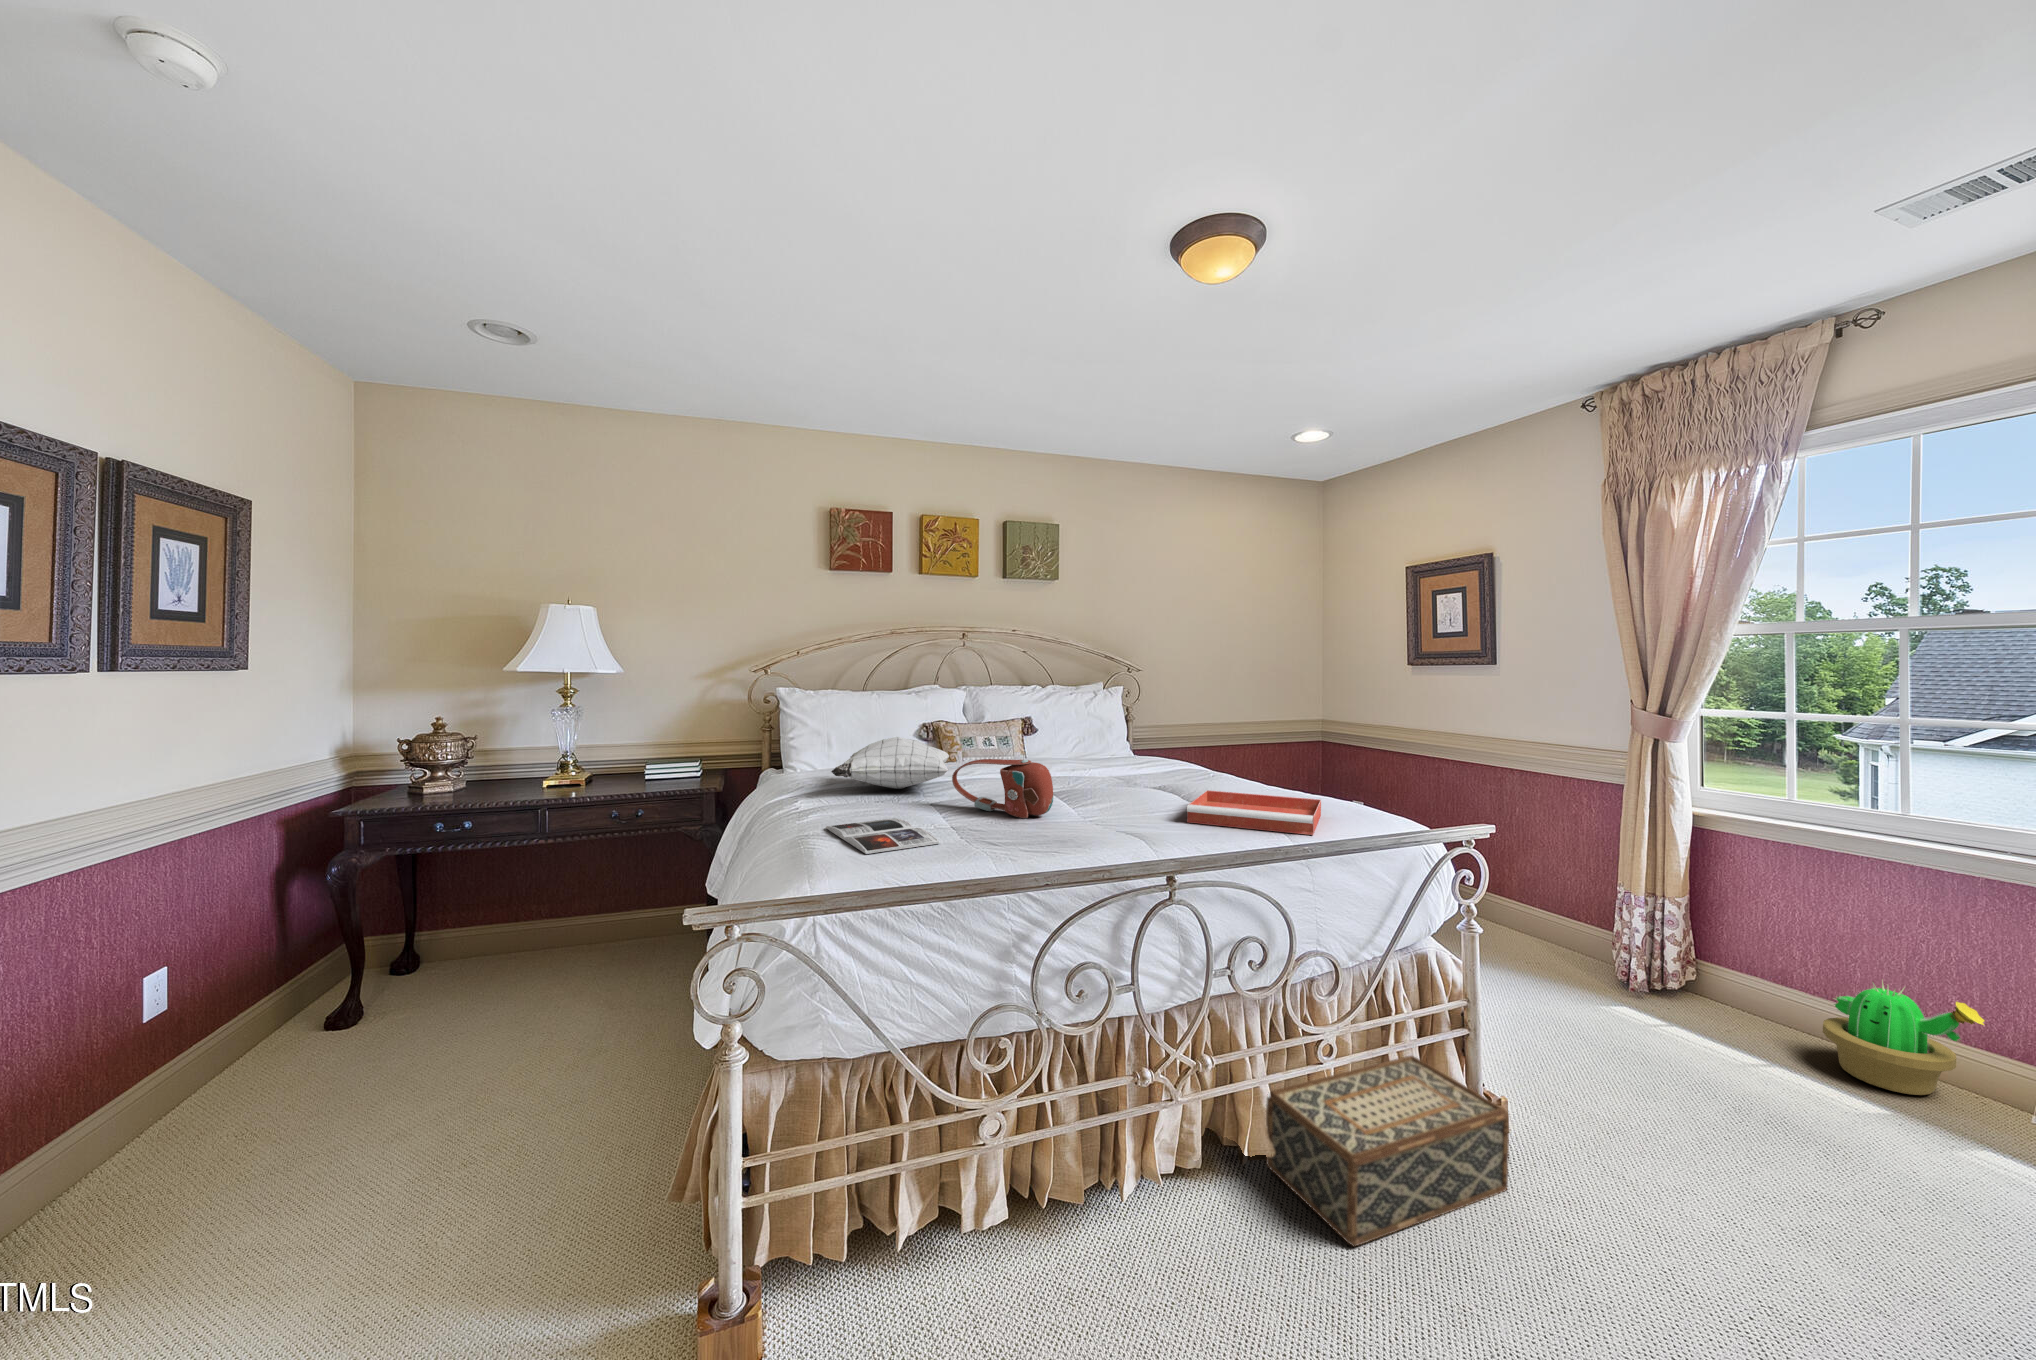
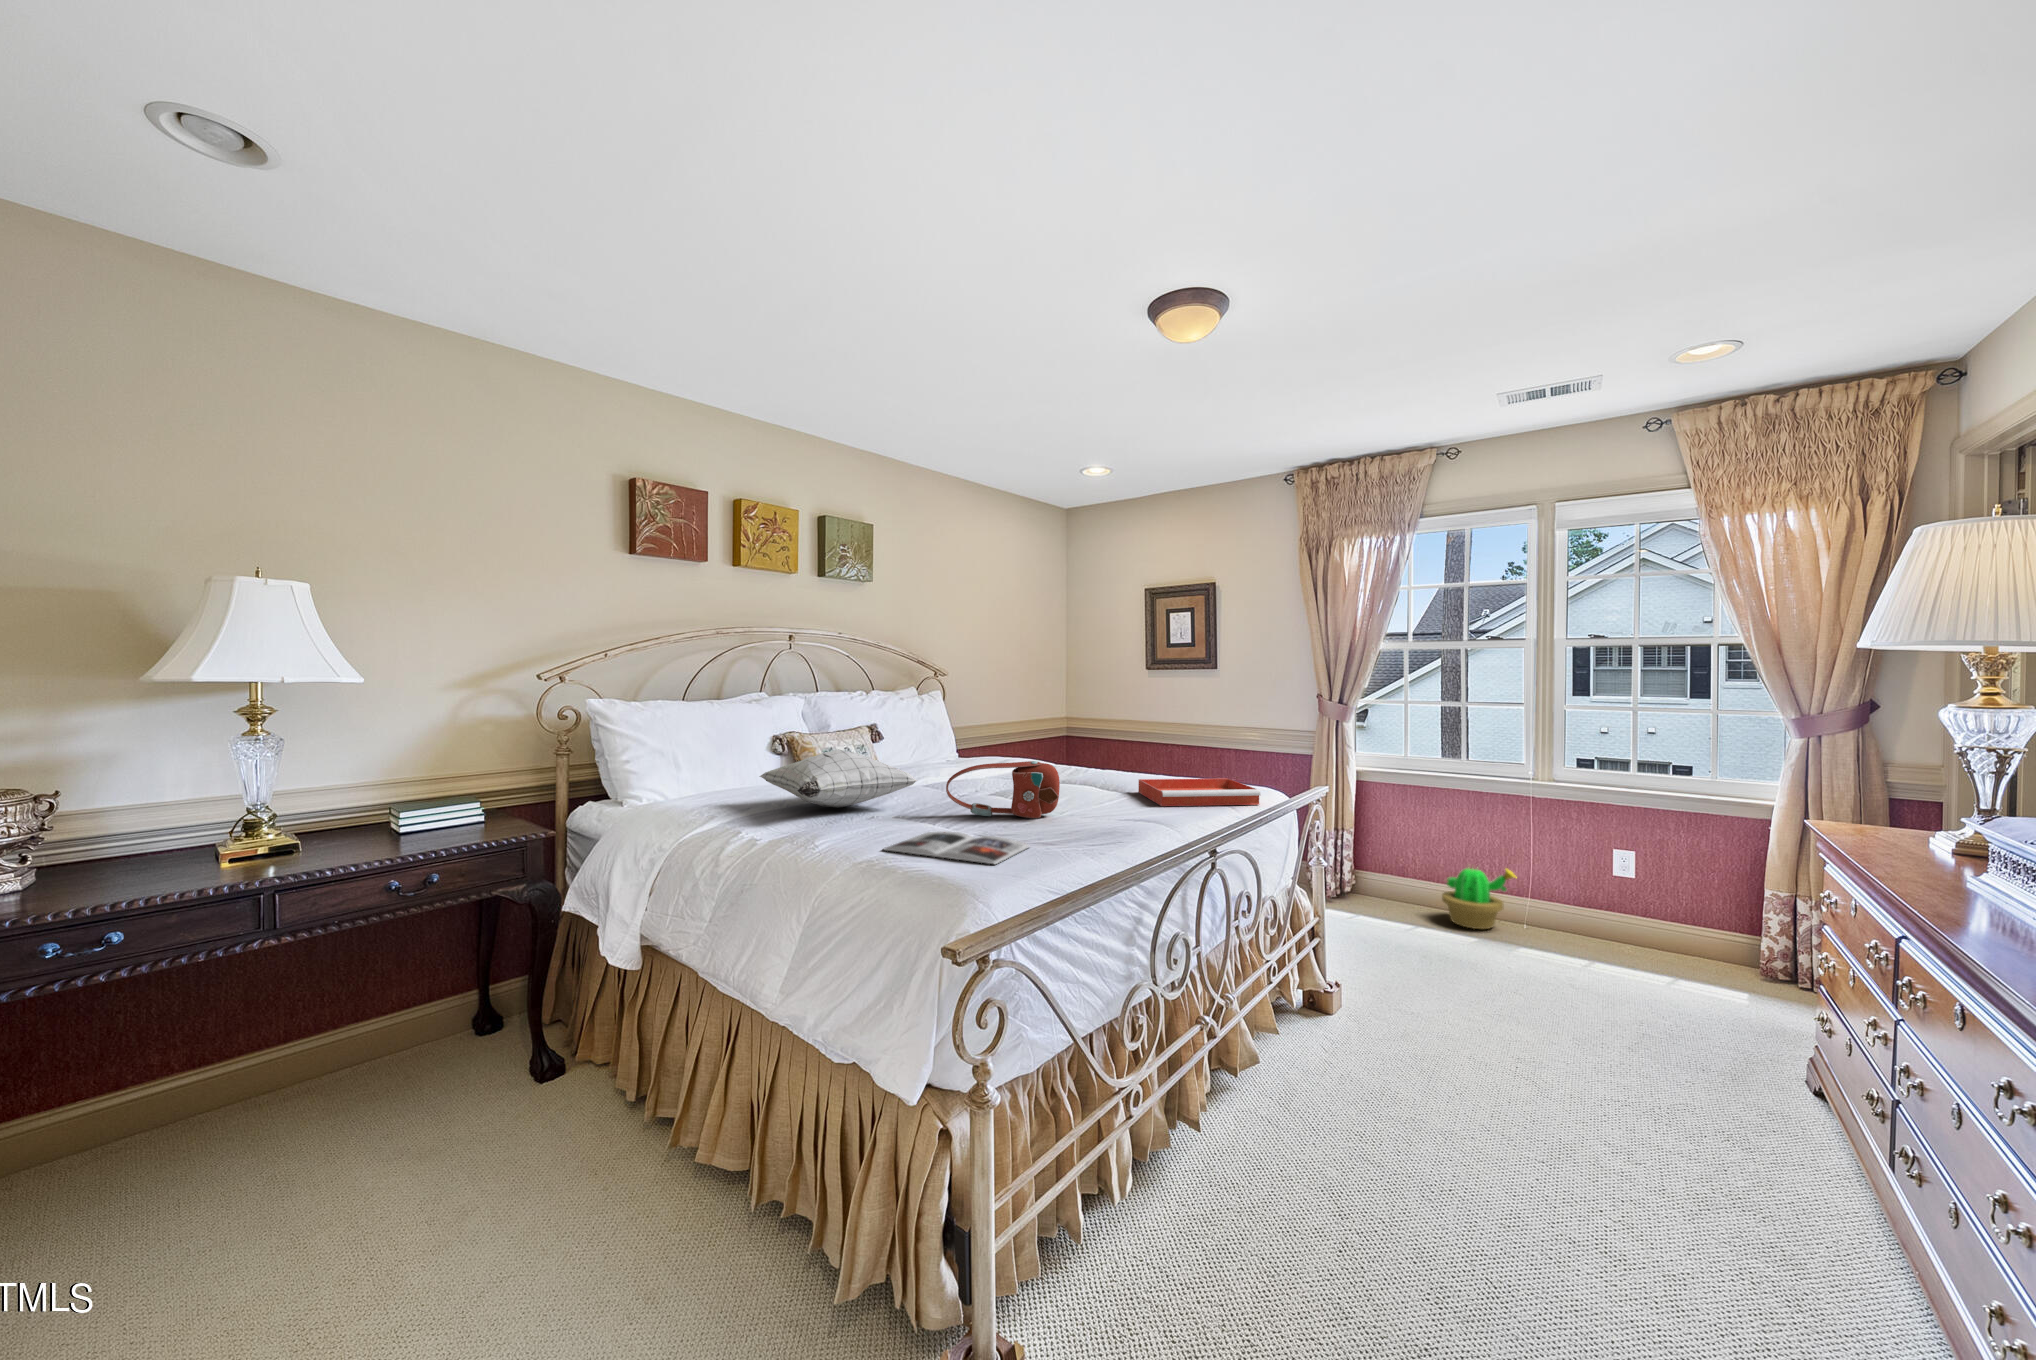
woven basket: present [1266,1056,1509,1247] -> none [1258,966,1388,1106]

